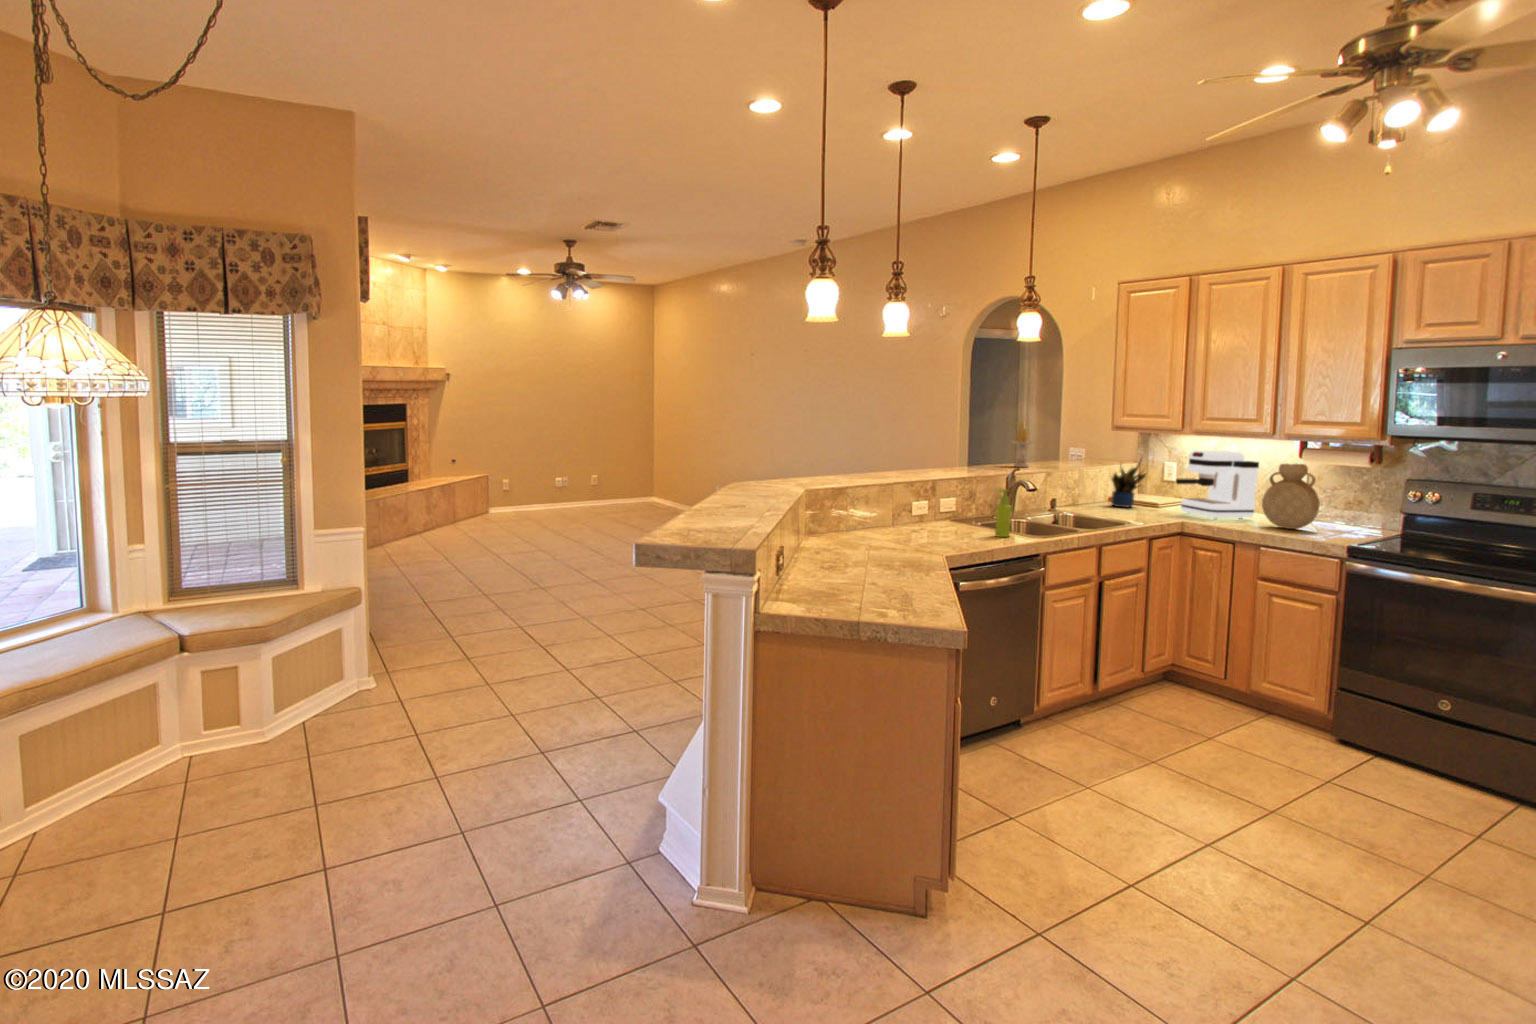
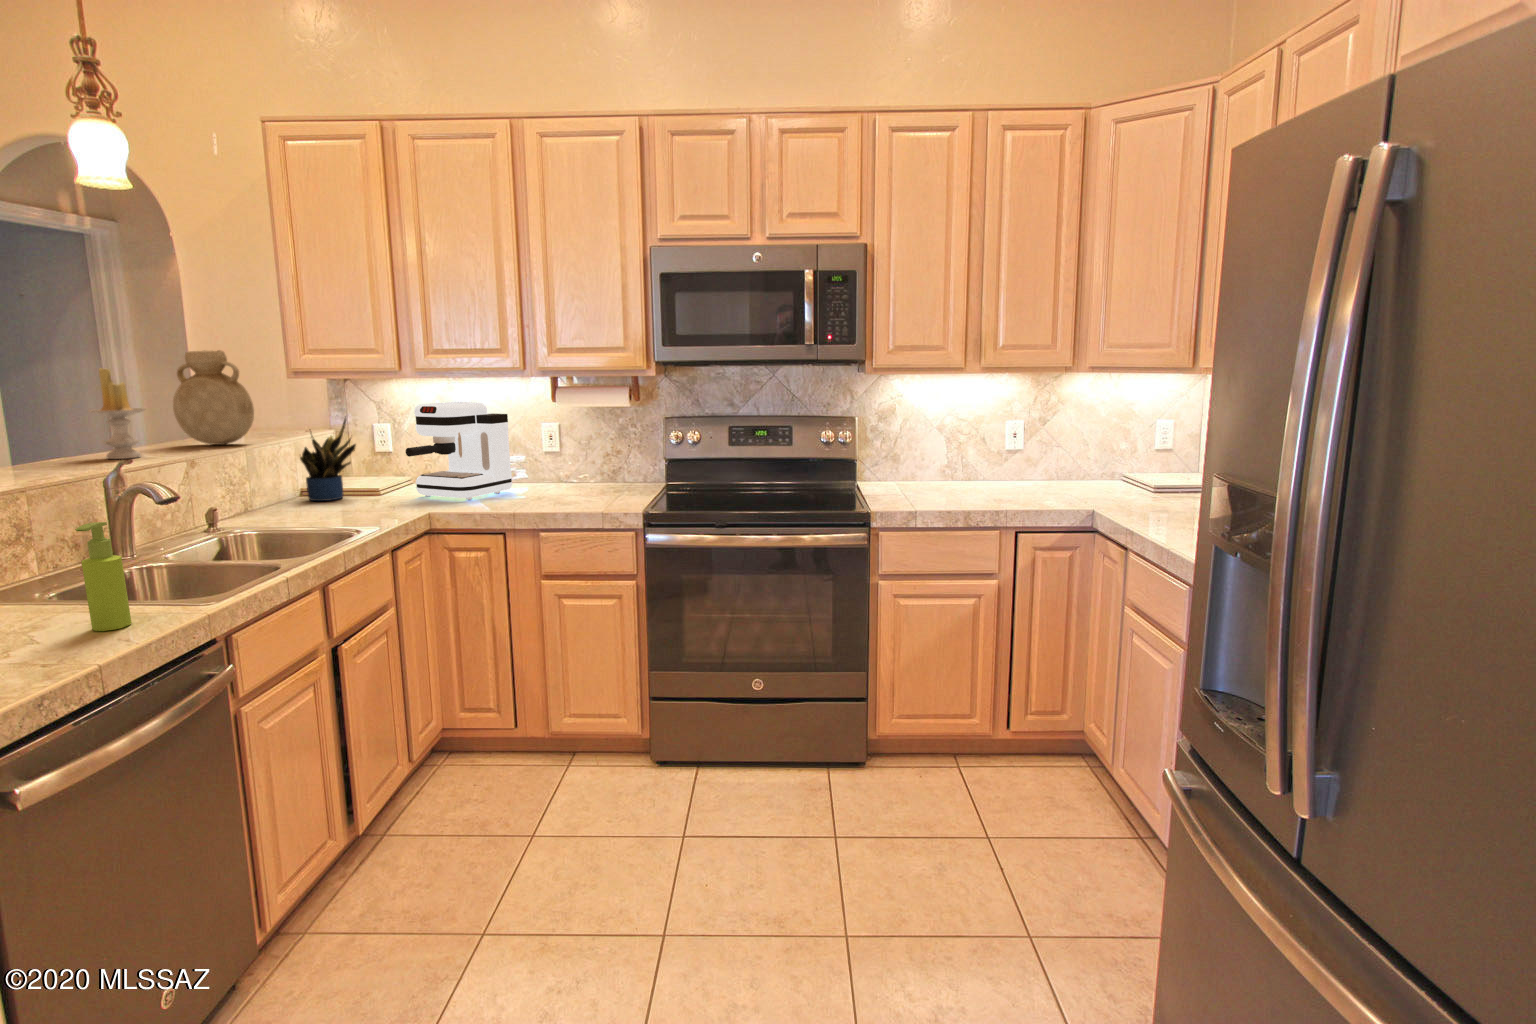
vase: present [1262,464,1320,529] -> present [173,350,254,445]

